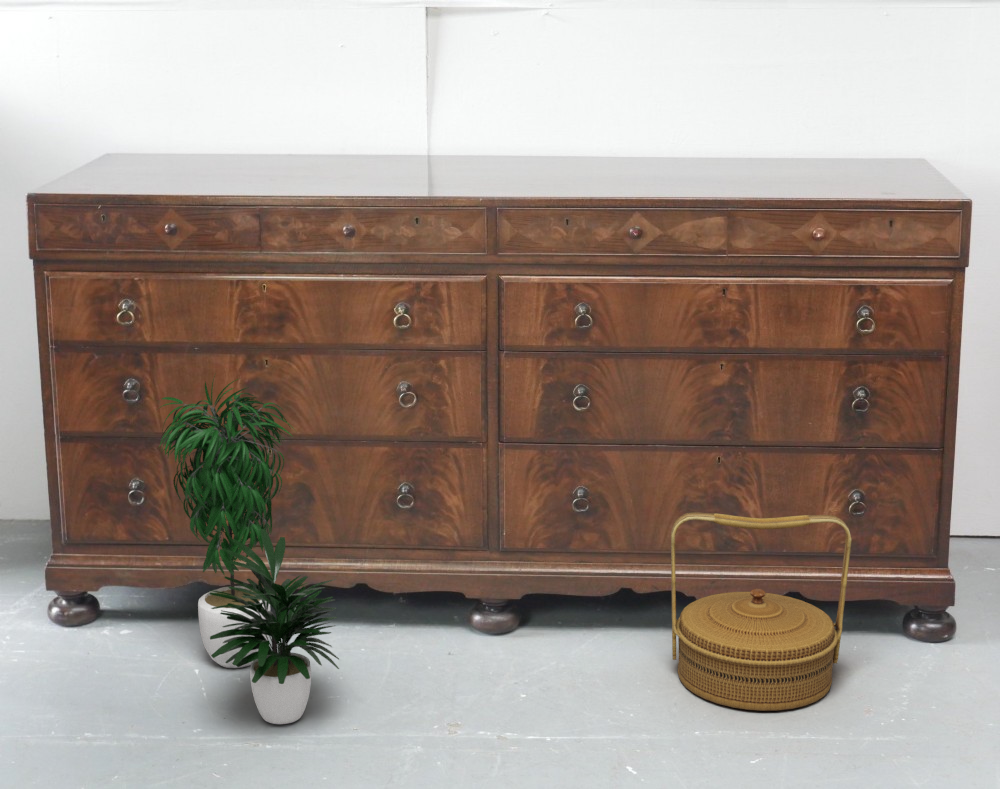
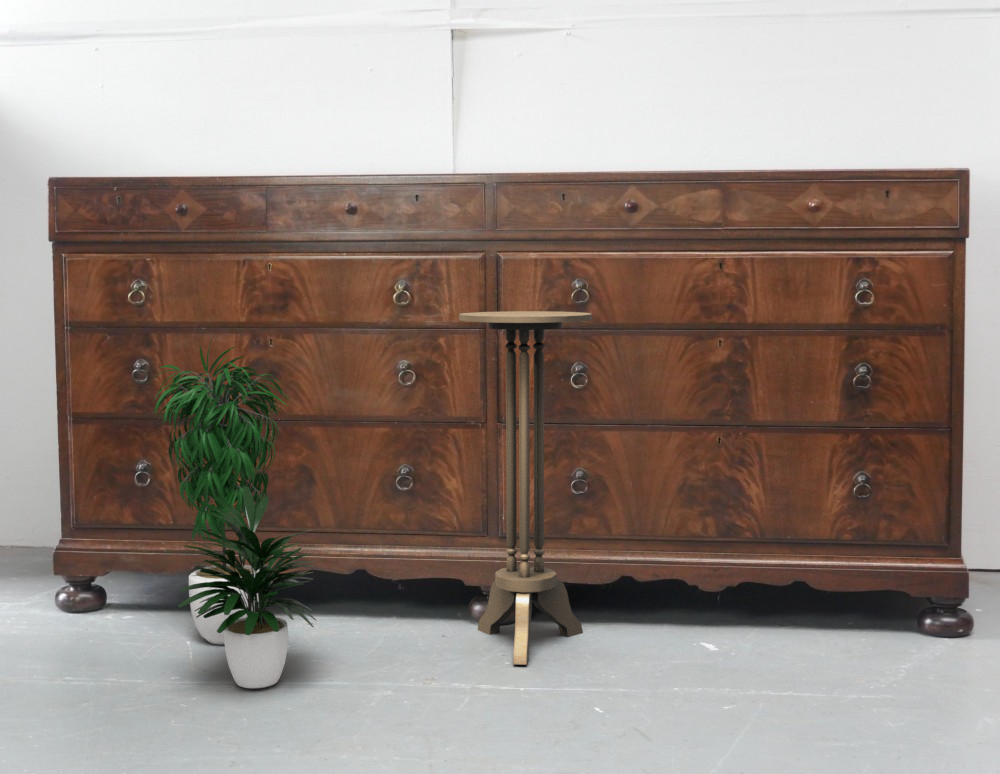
side table: none [468,337,599,689] -> present [459,311,592,665]
woven basket: present [671,512,852,711] -> none [667,480,857,687]

